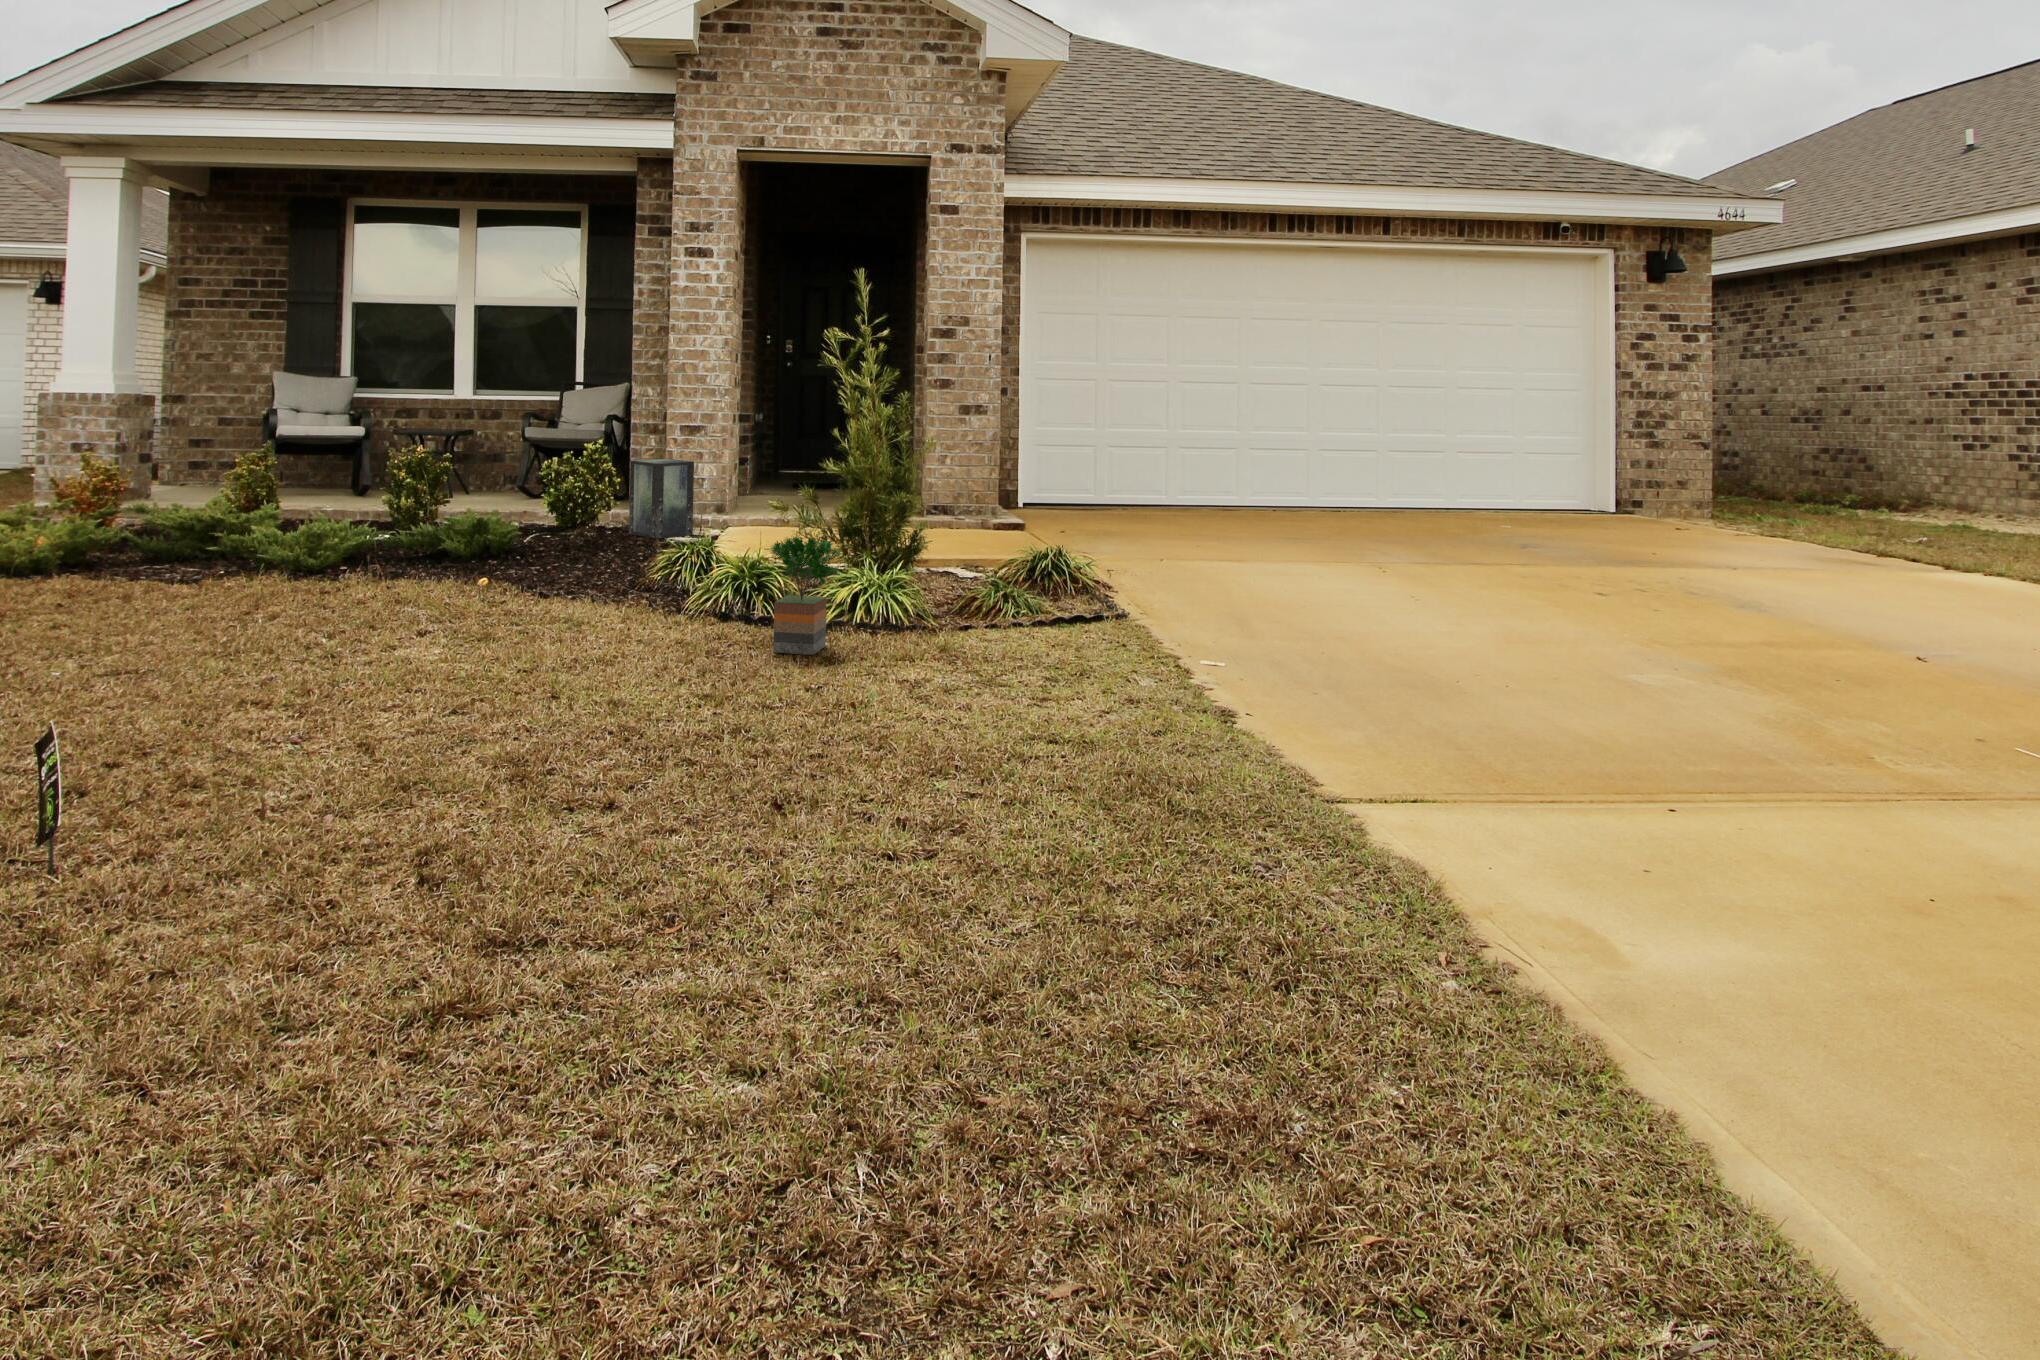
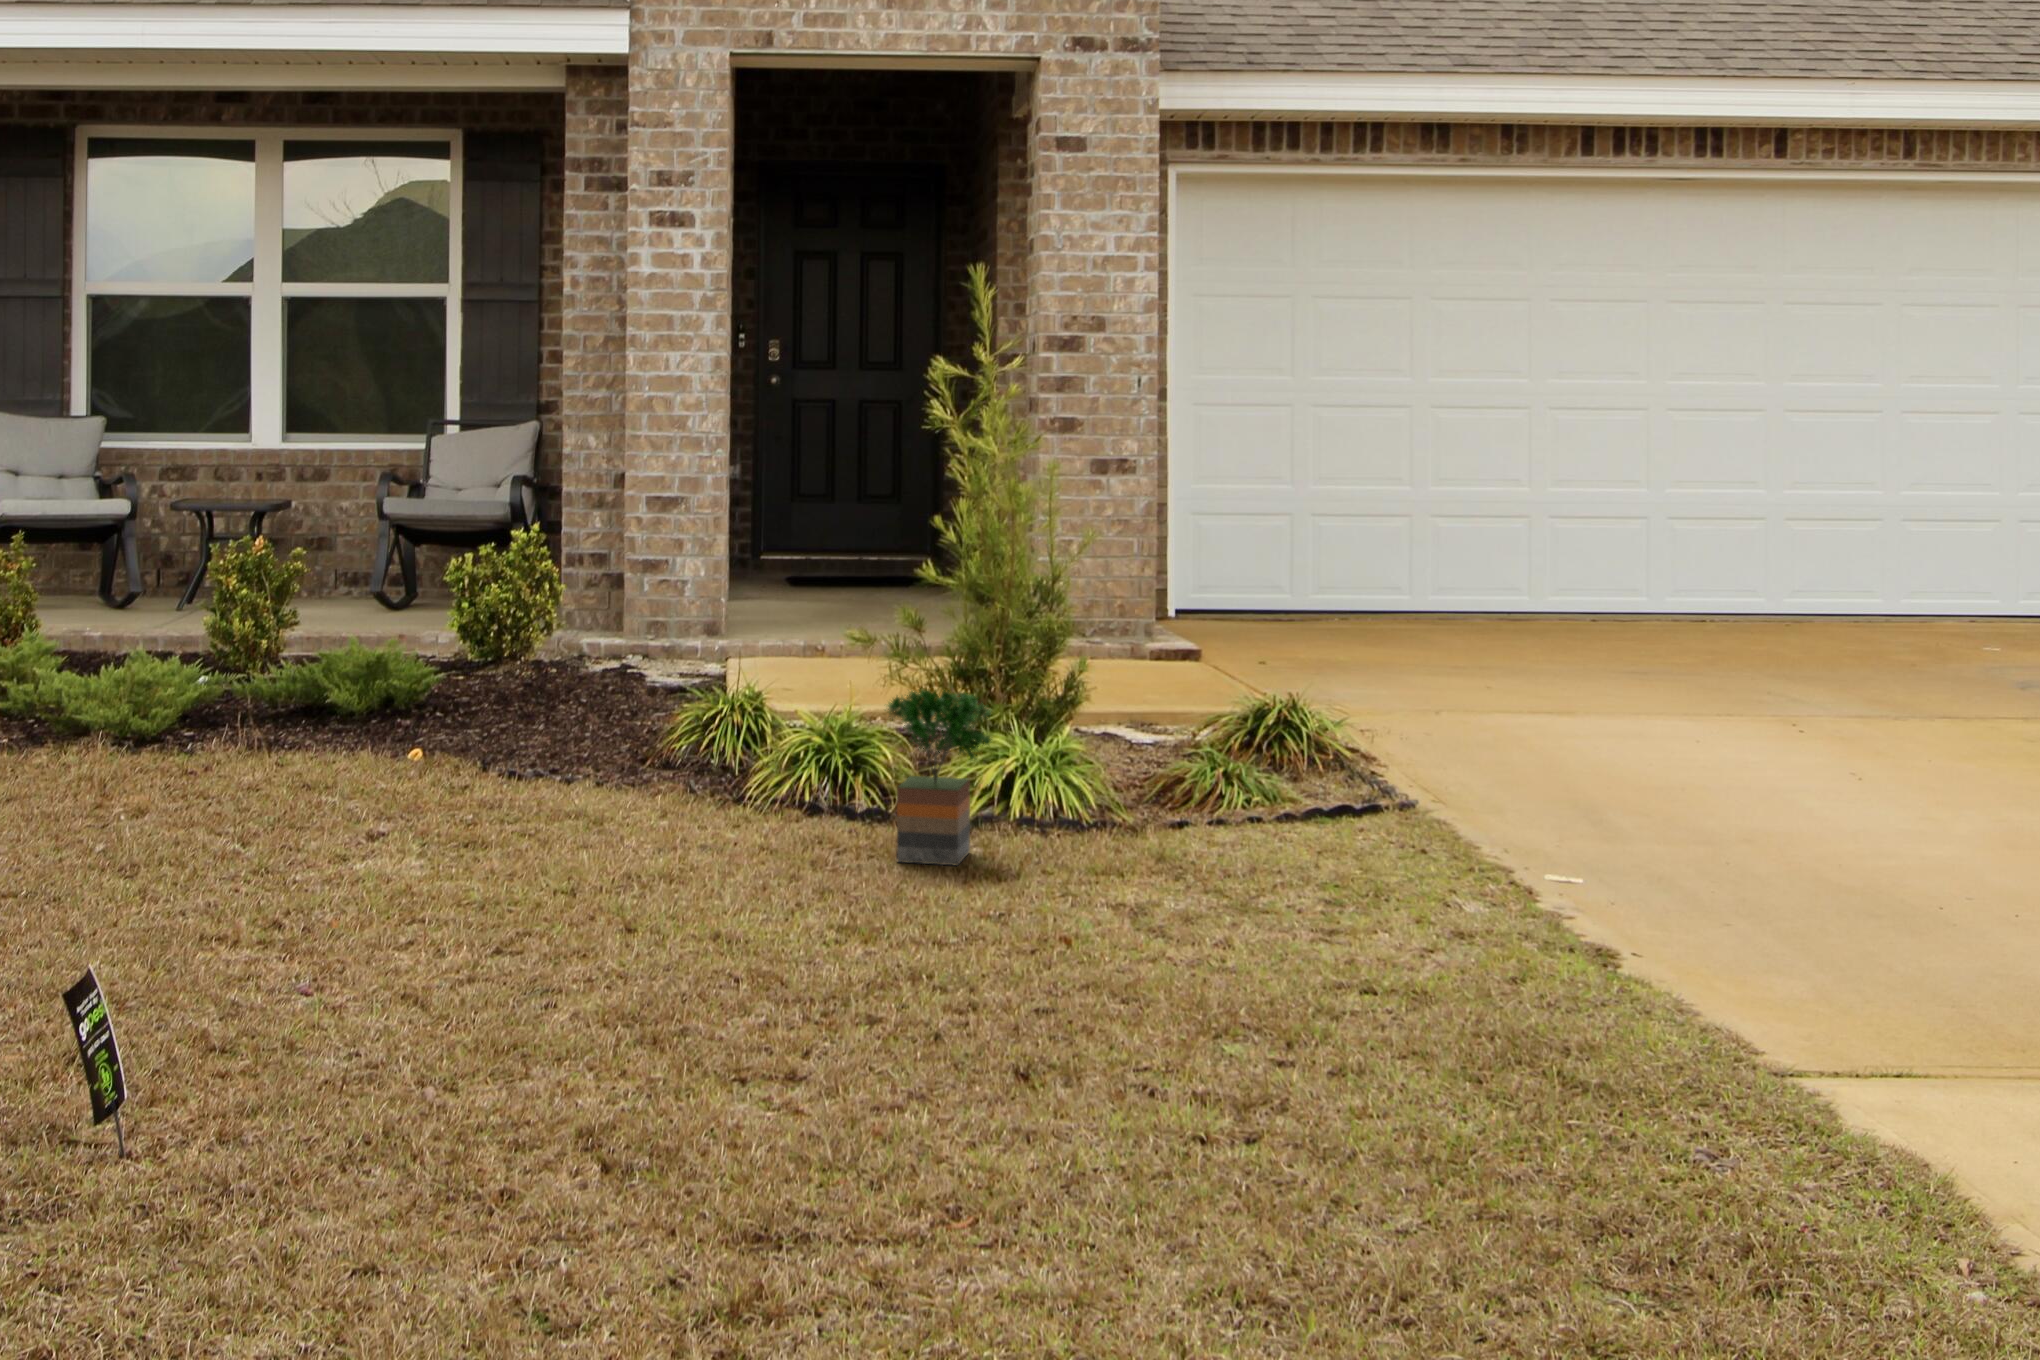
storage box: present [629,459,694,539] -> none [575,550,676,679]

